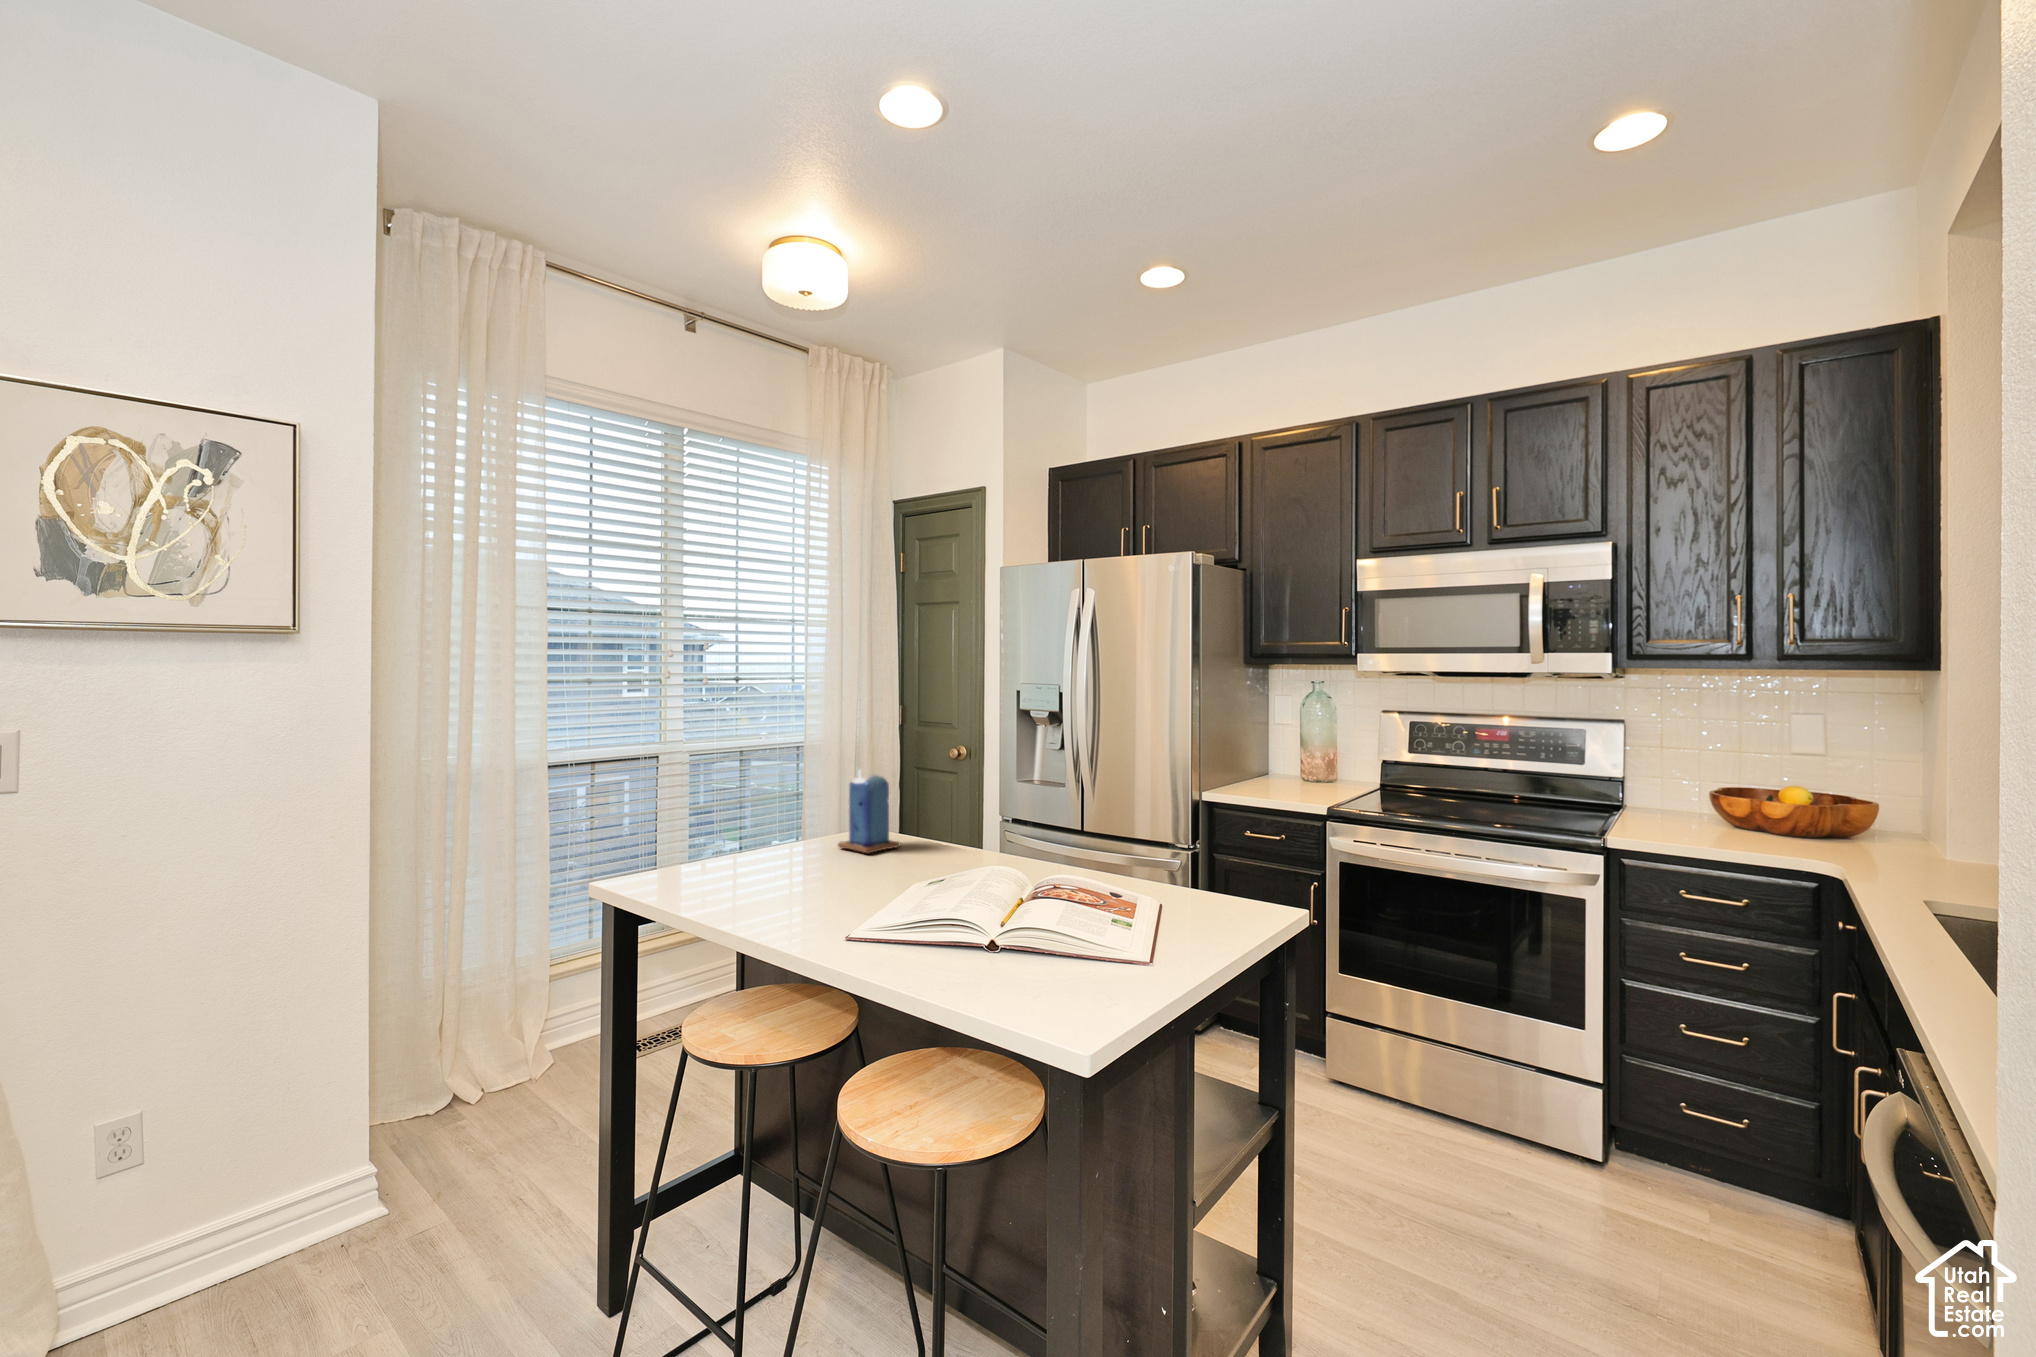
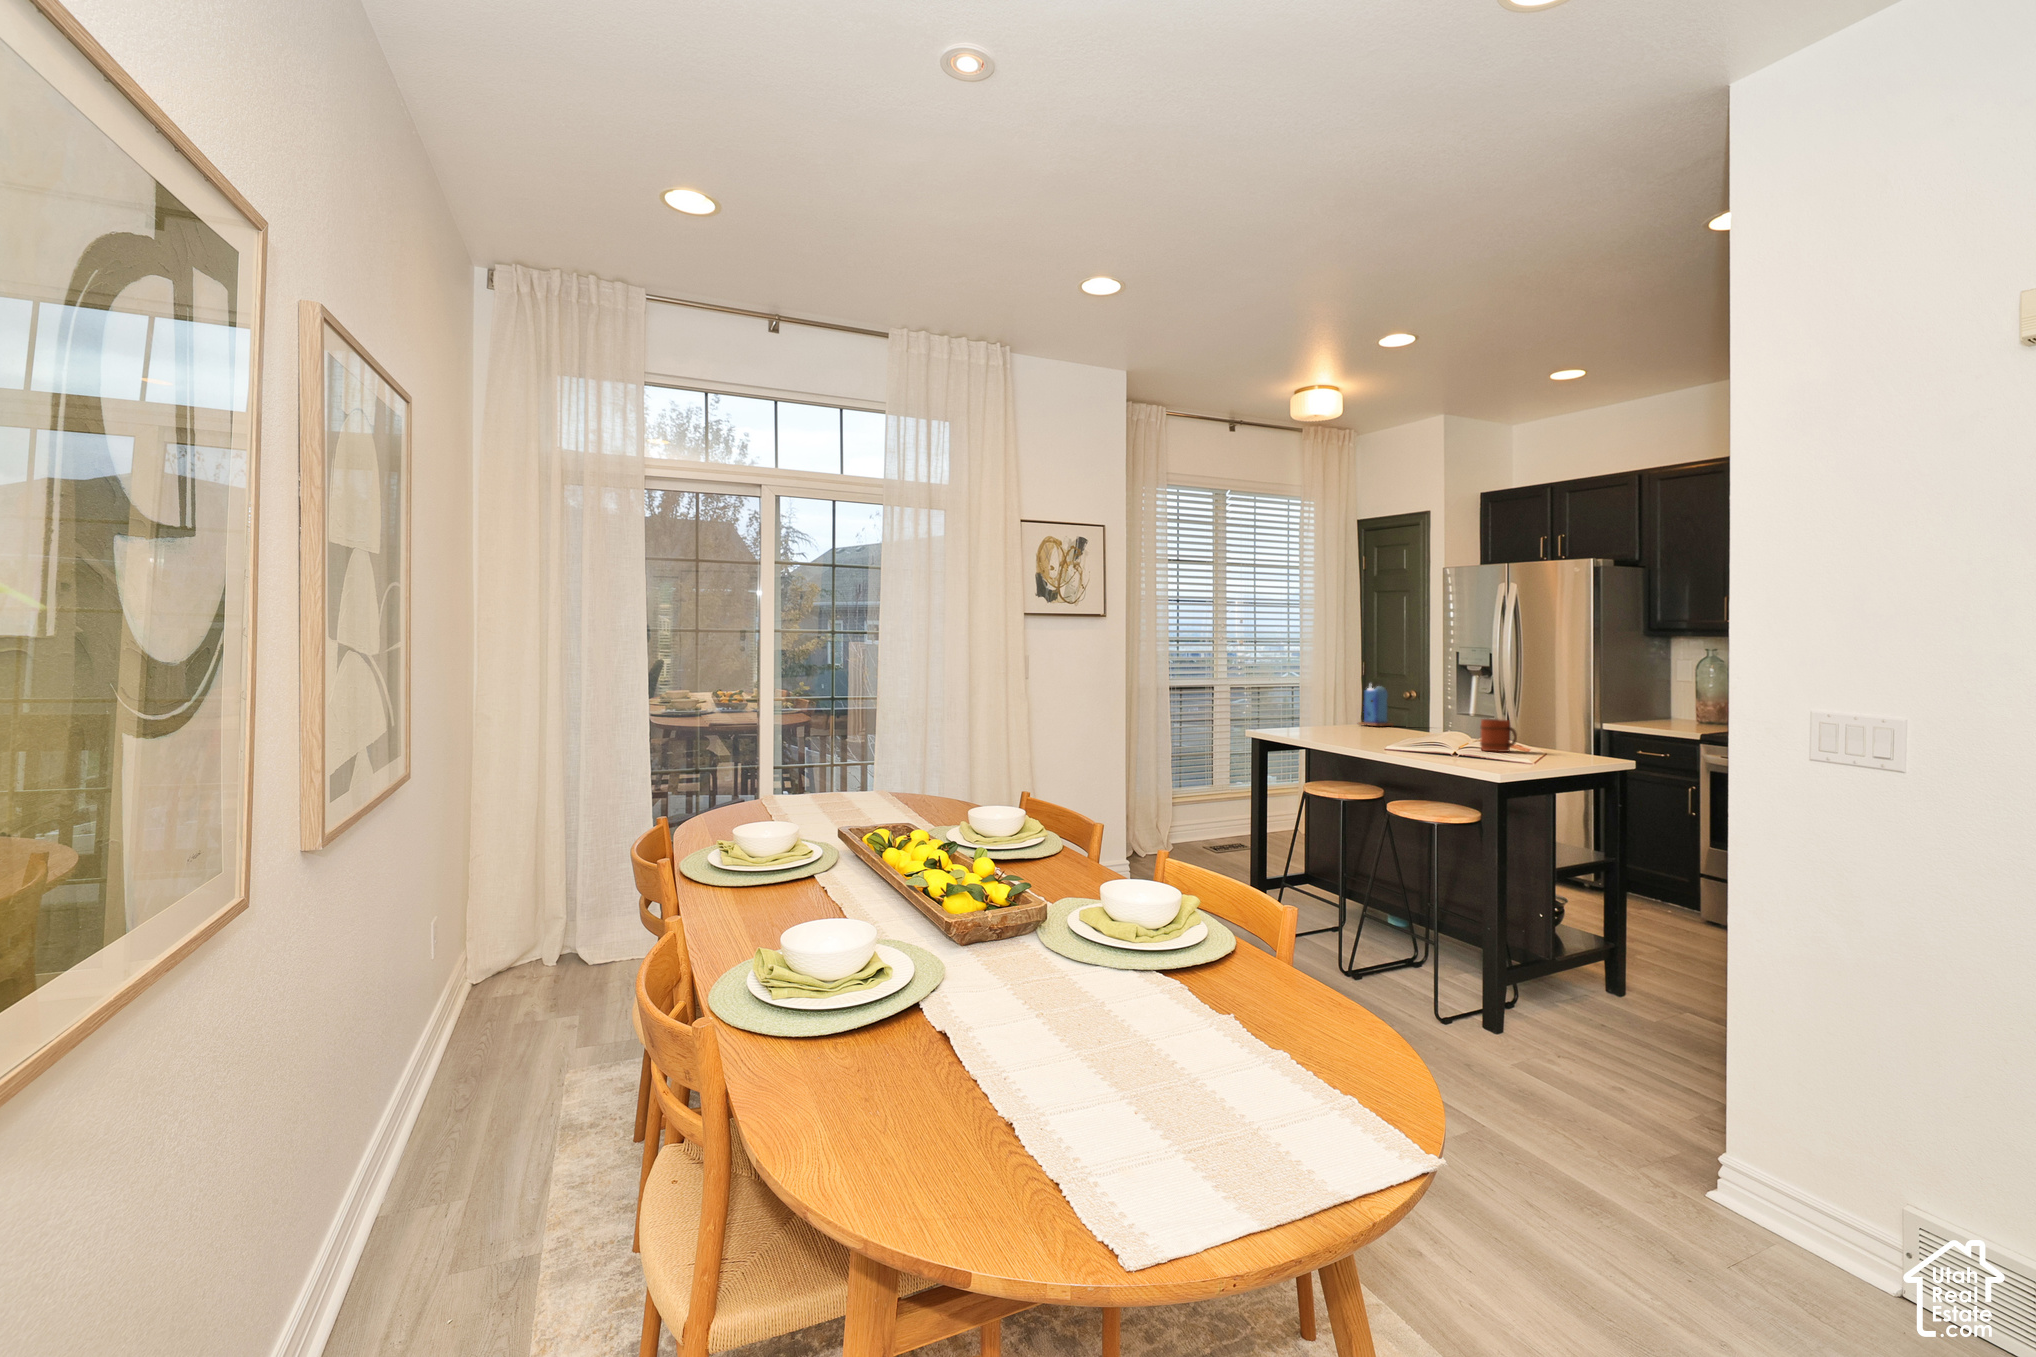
mug: none [1021,917,1102,1013] -> present [1480,719,1517,752]

